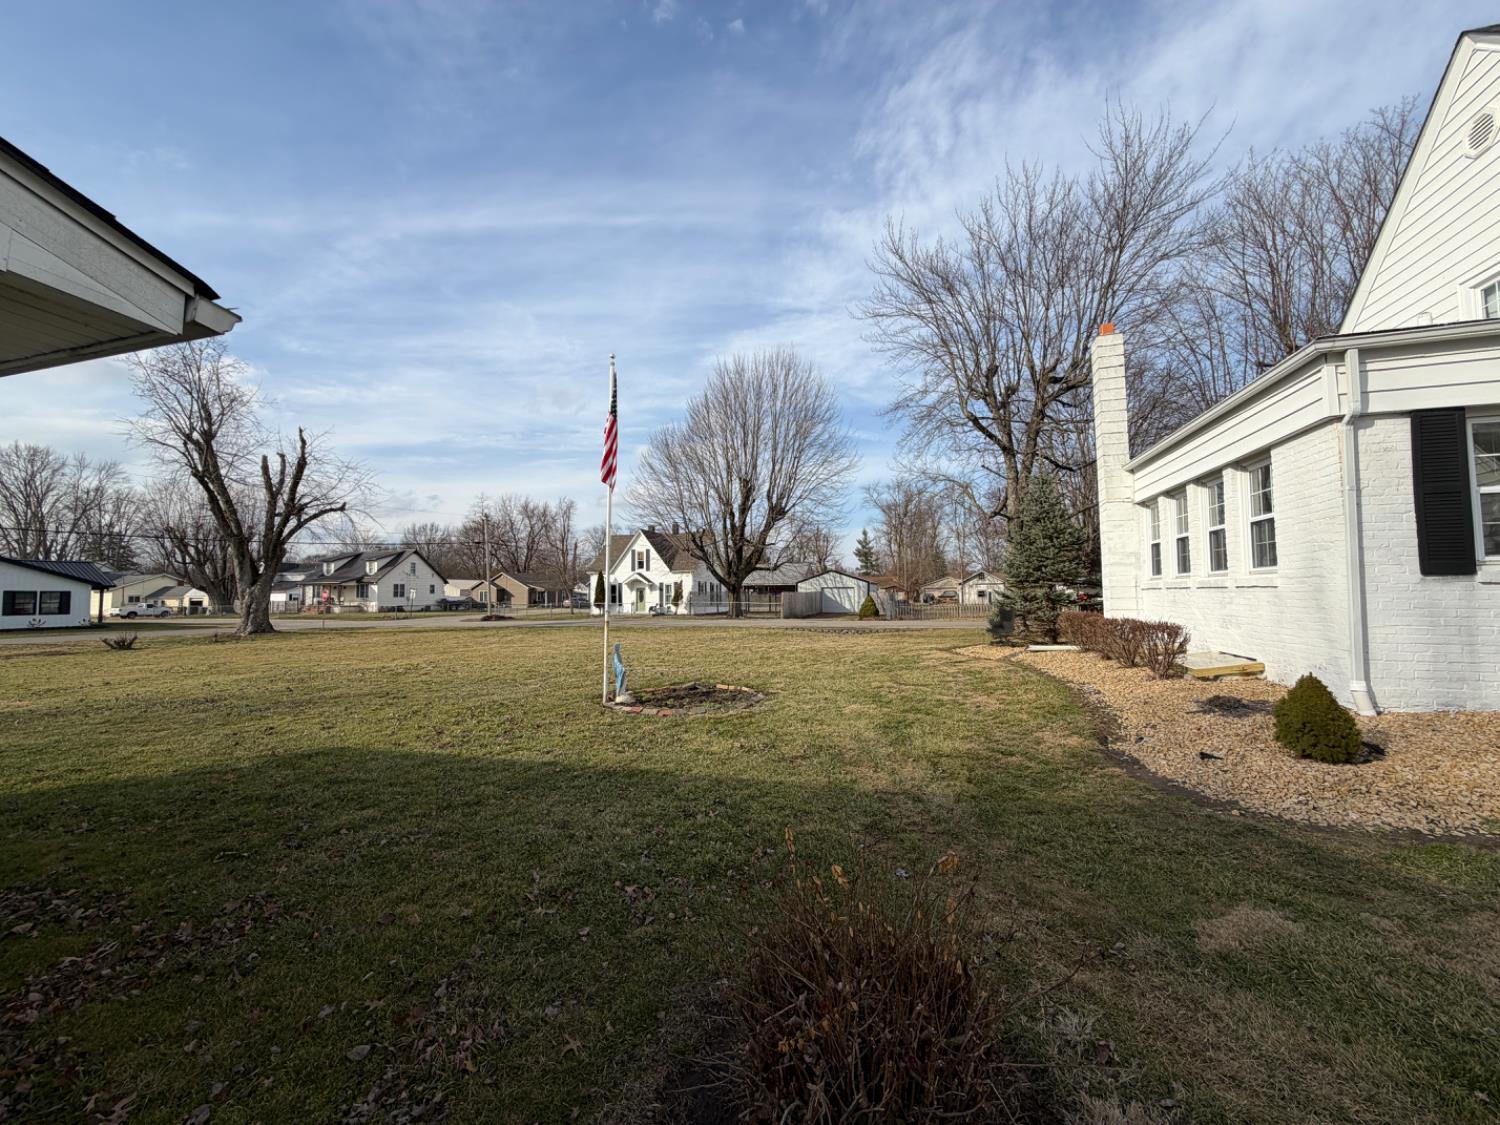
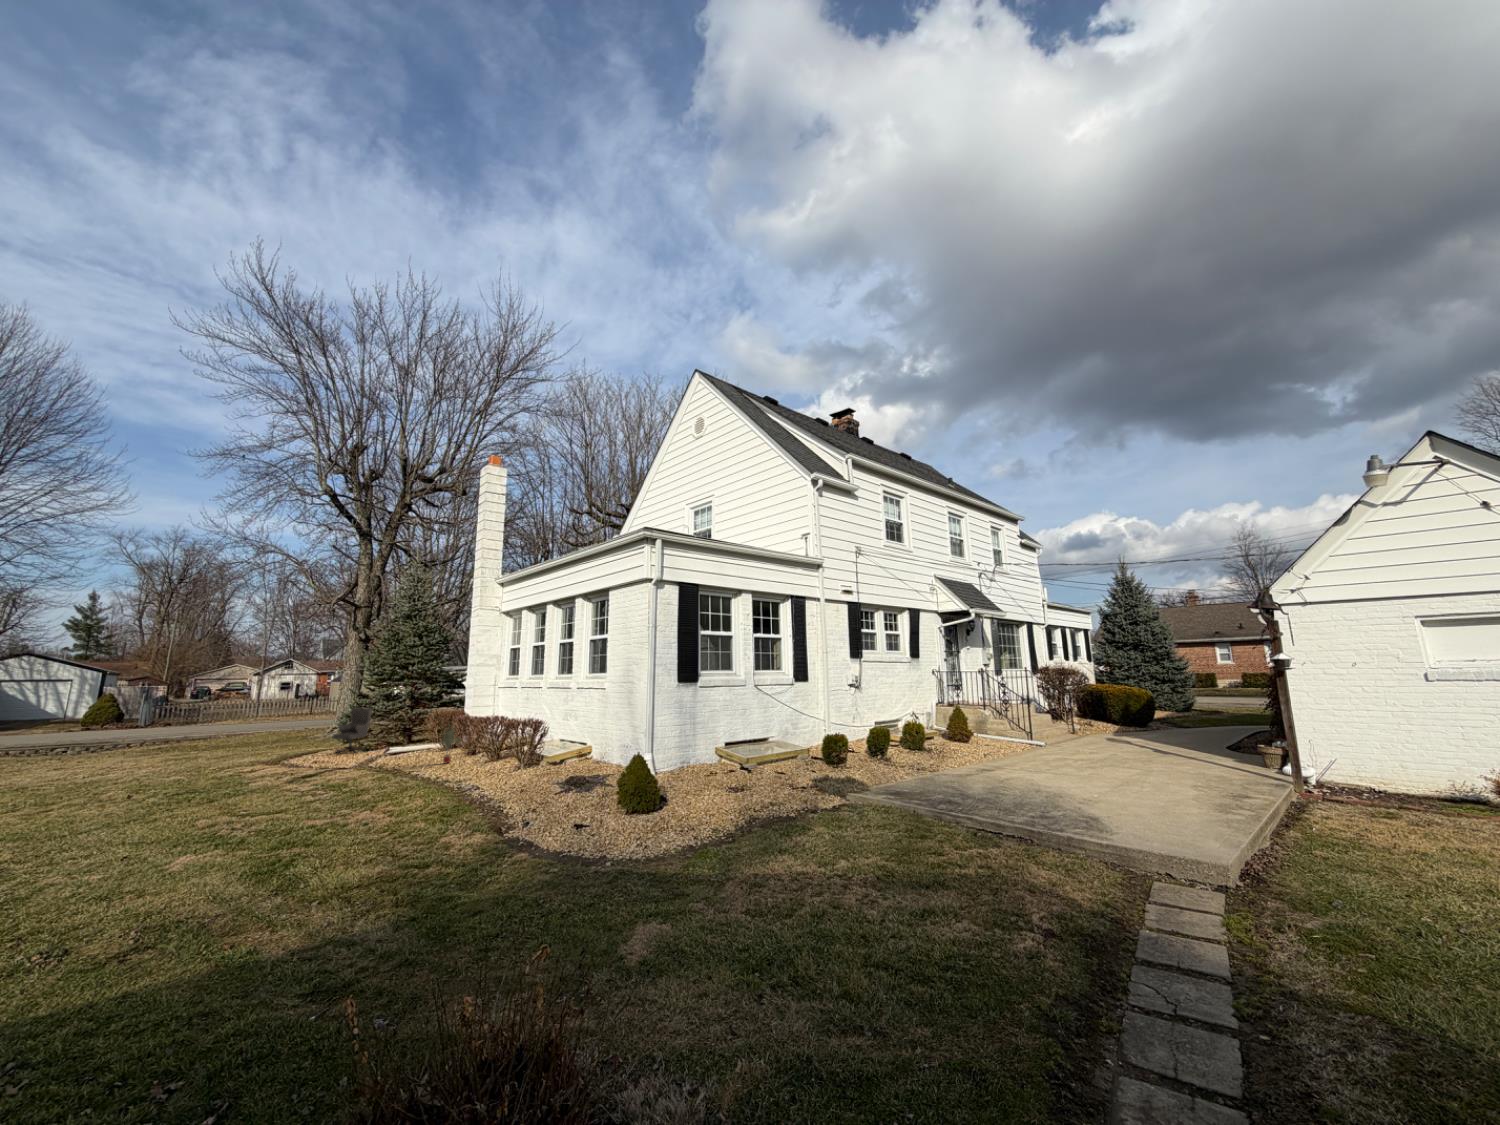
potted tree: none [1070,624,1095,663] -> present [442,725,460,764]

